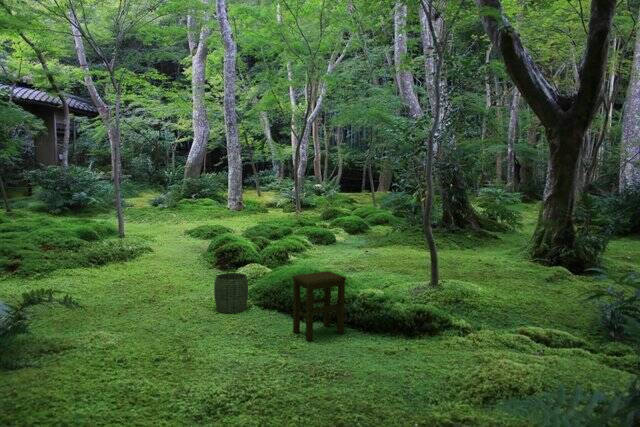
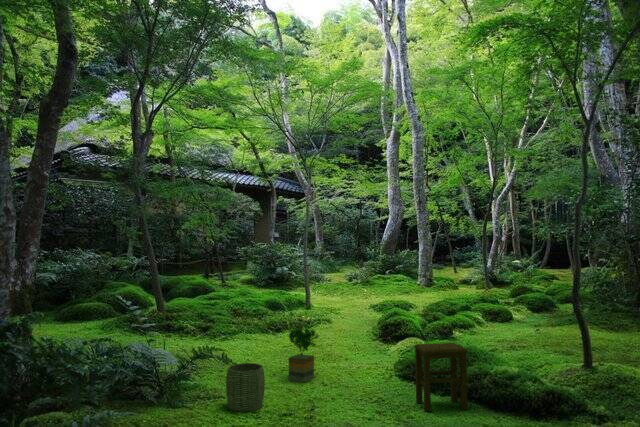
potted tree: none [139,265,178,325] -> present [289,328,319,383]
woven basket: present [214,273,248,313] -> present [226,363,265,412]

